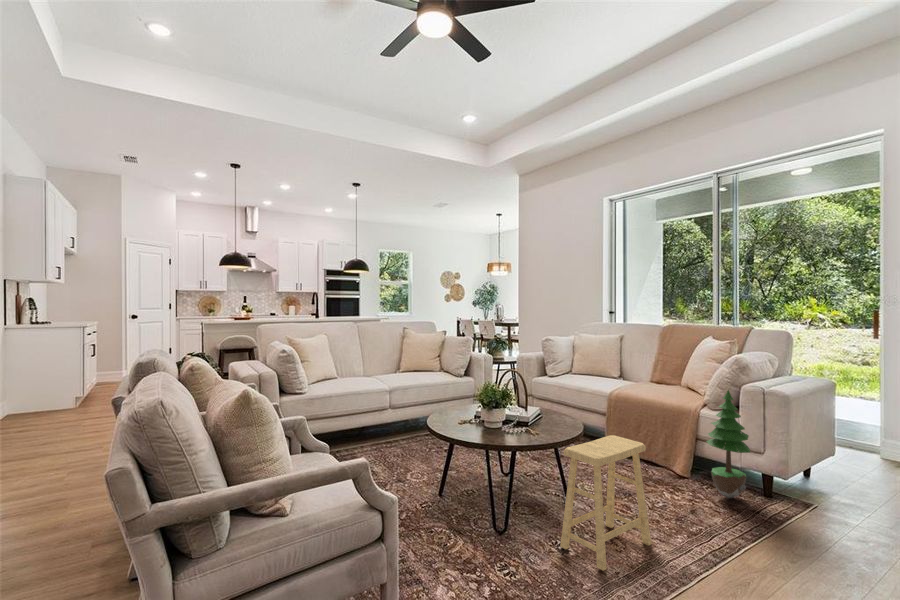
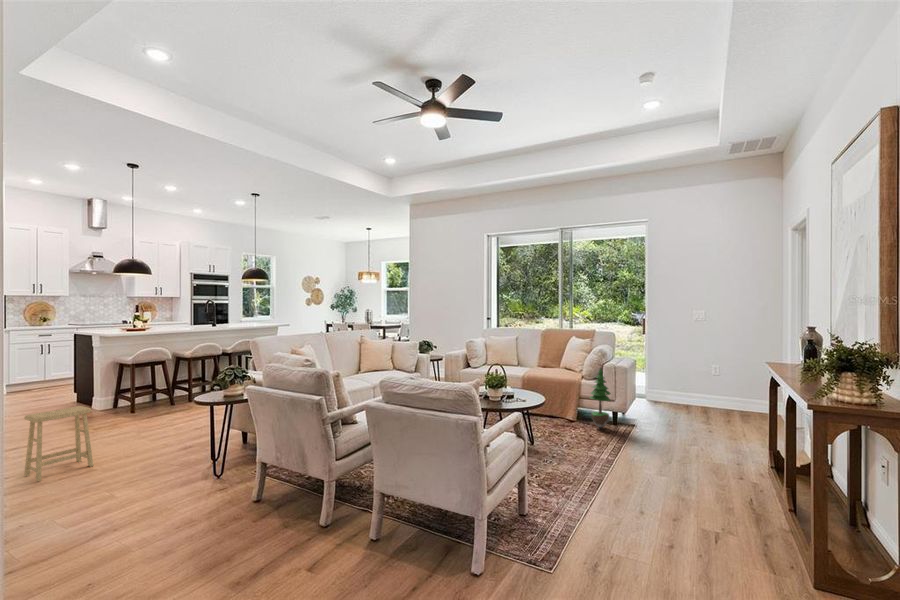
footstool: present [560,435,651,571] -> present [24,406,93,481]

